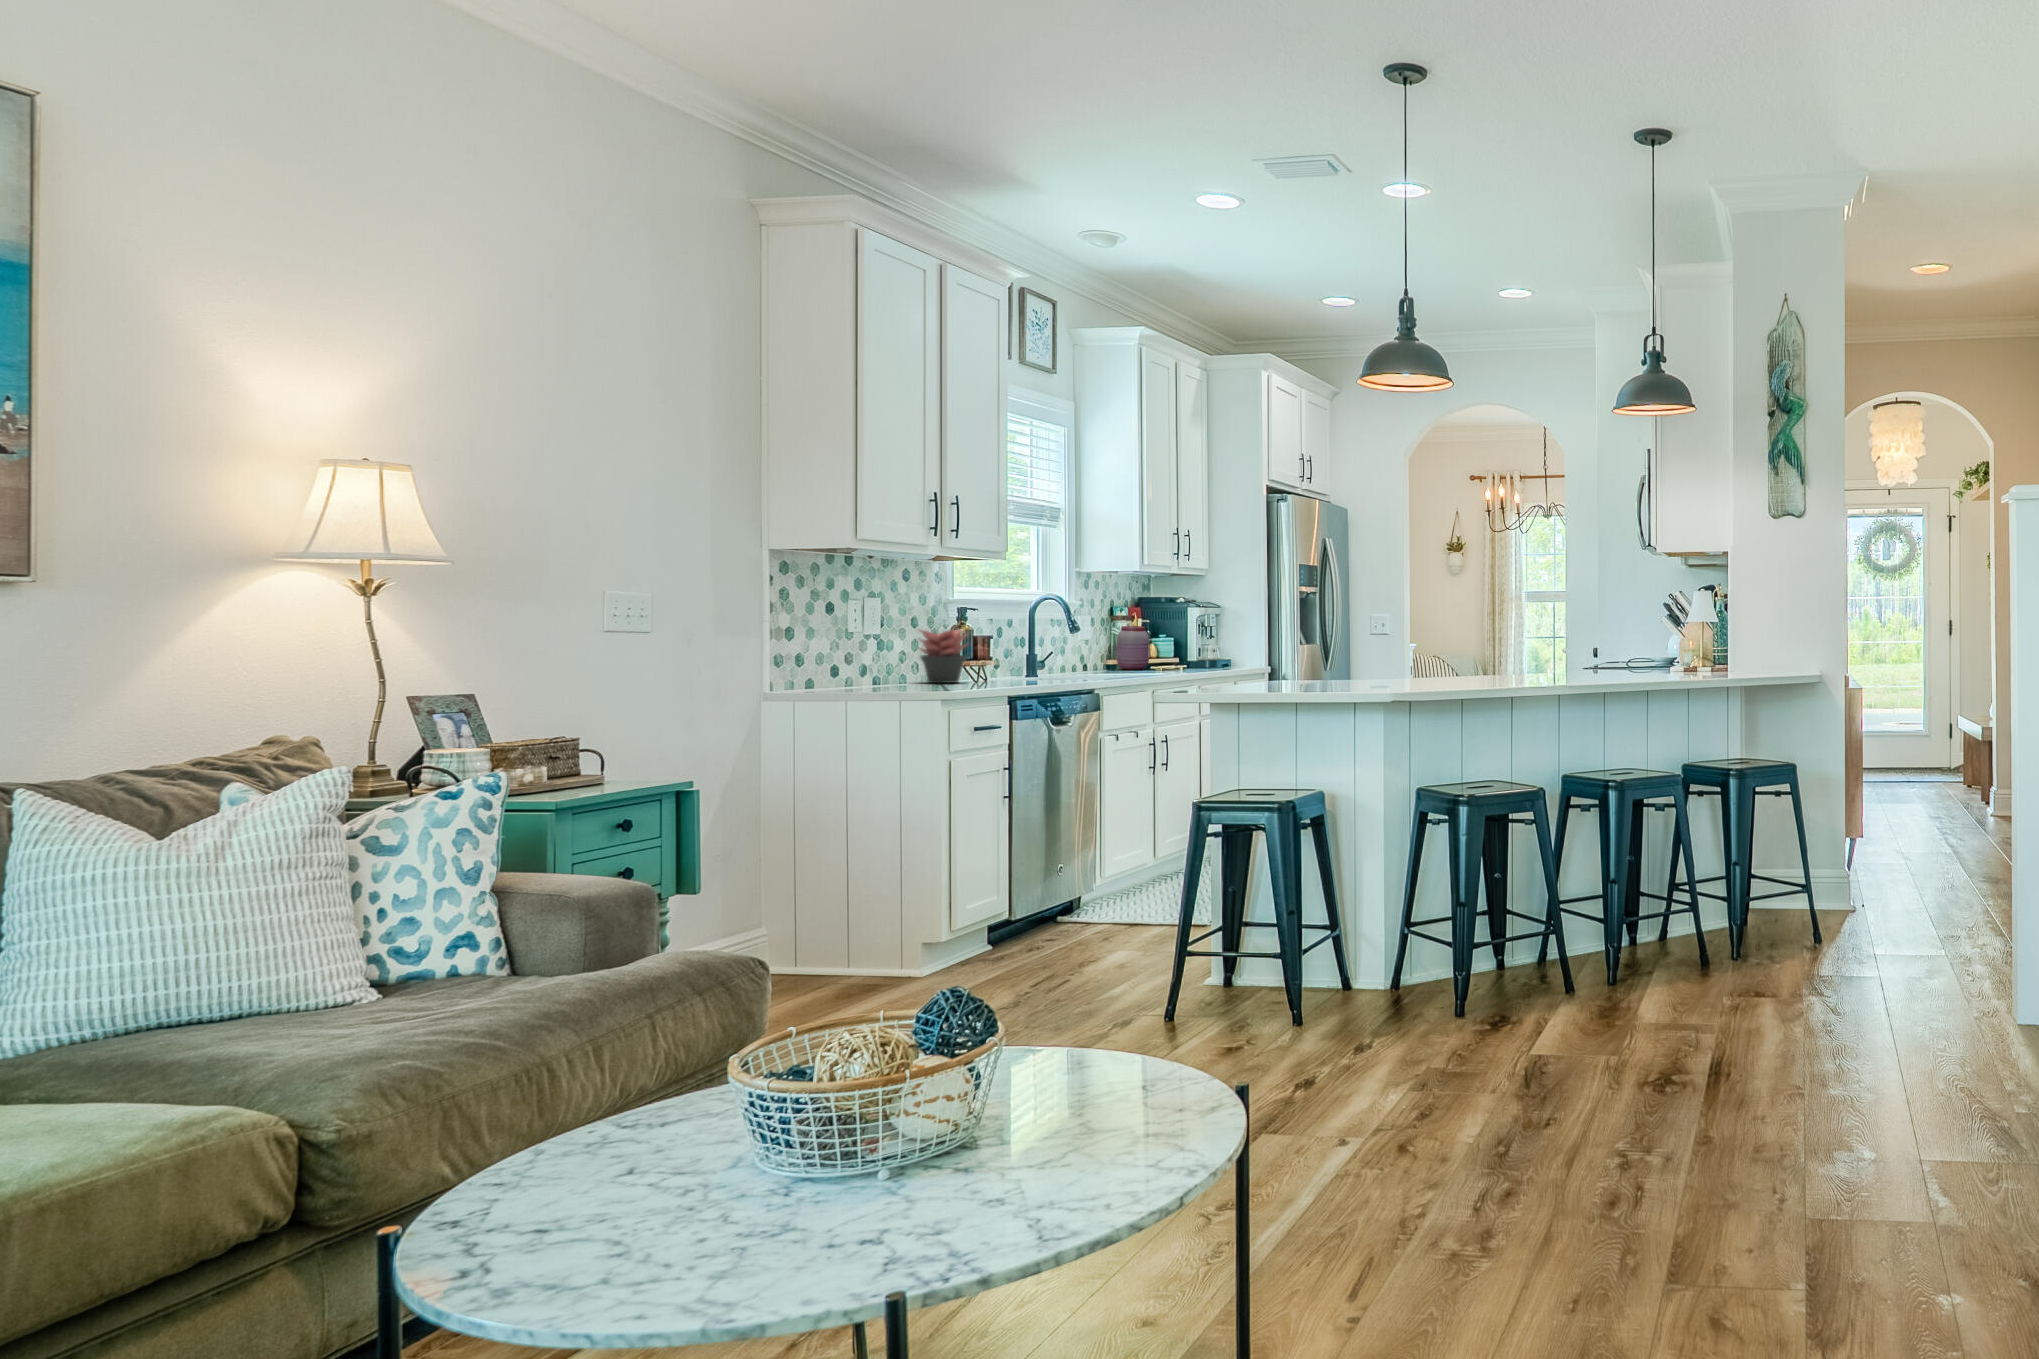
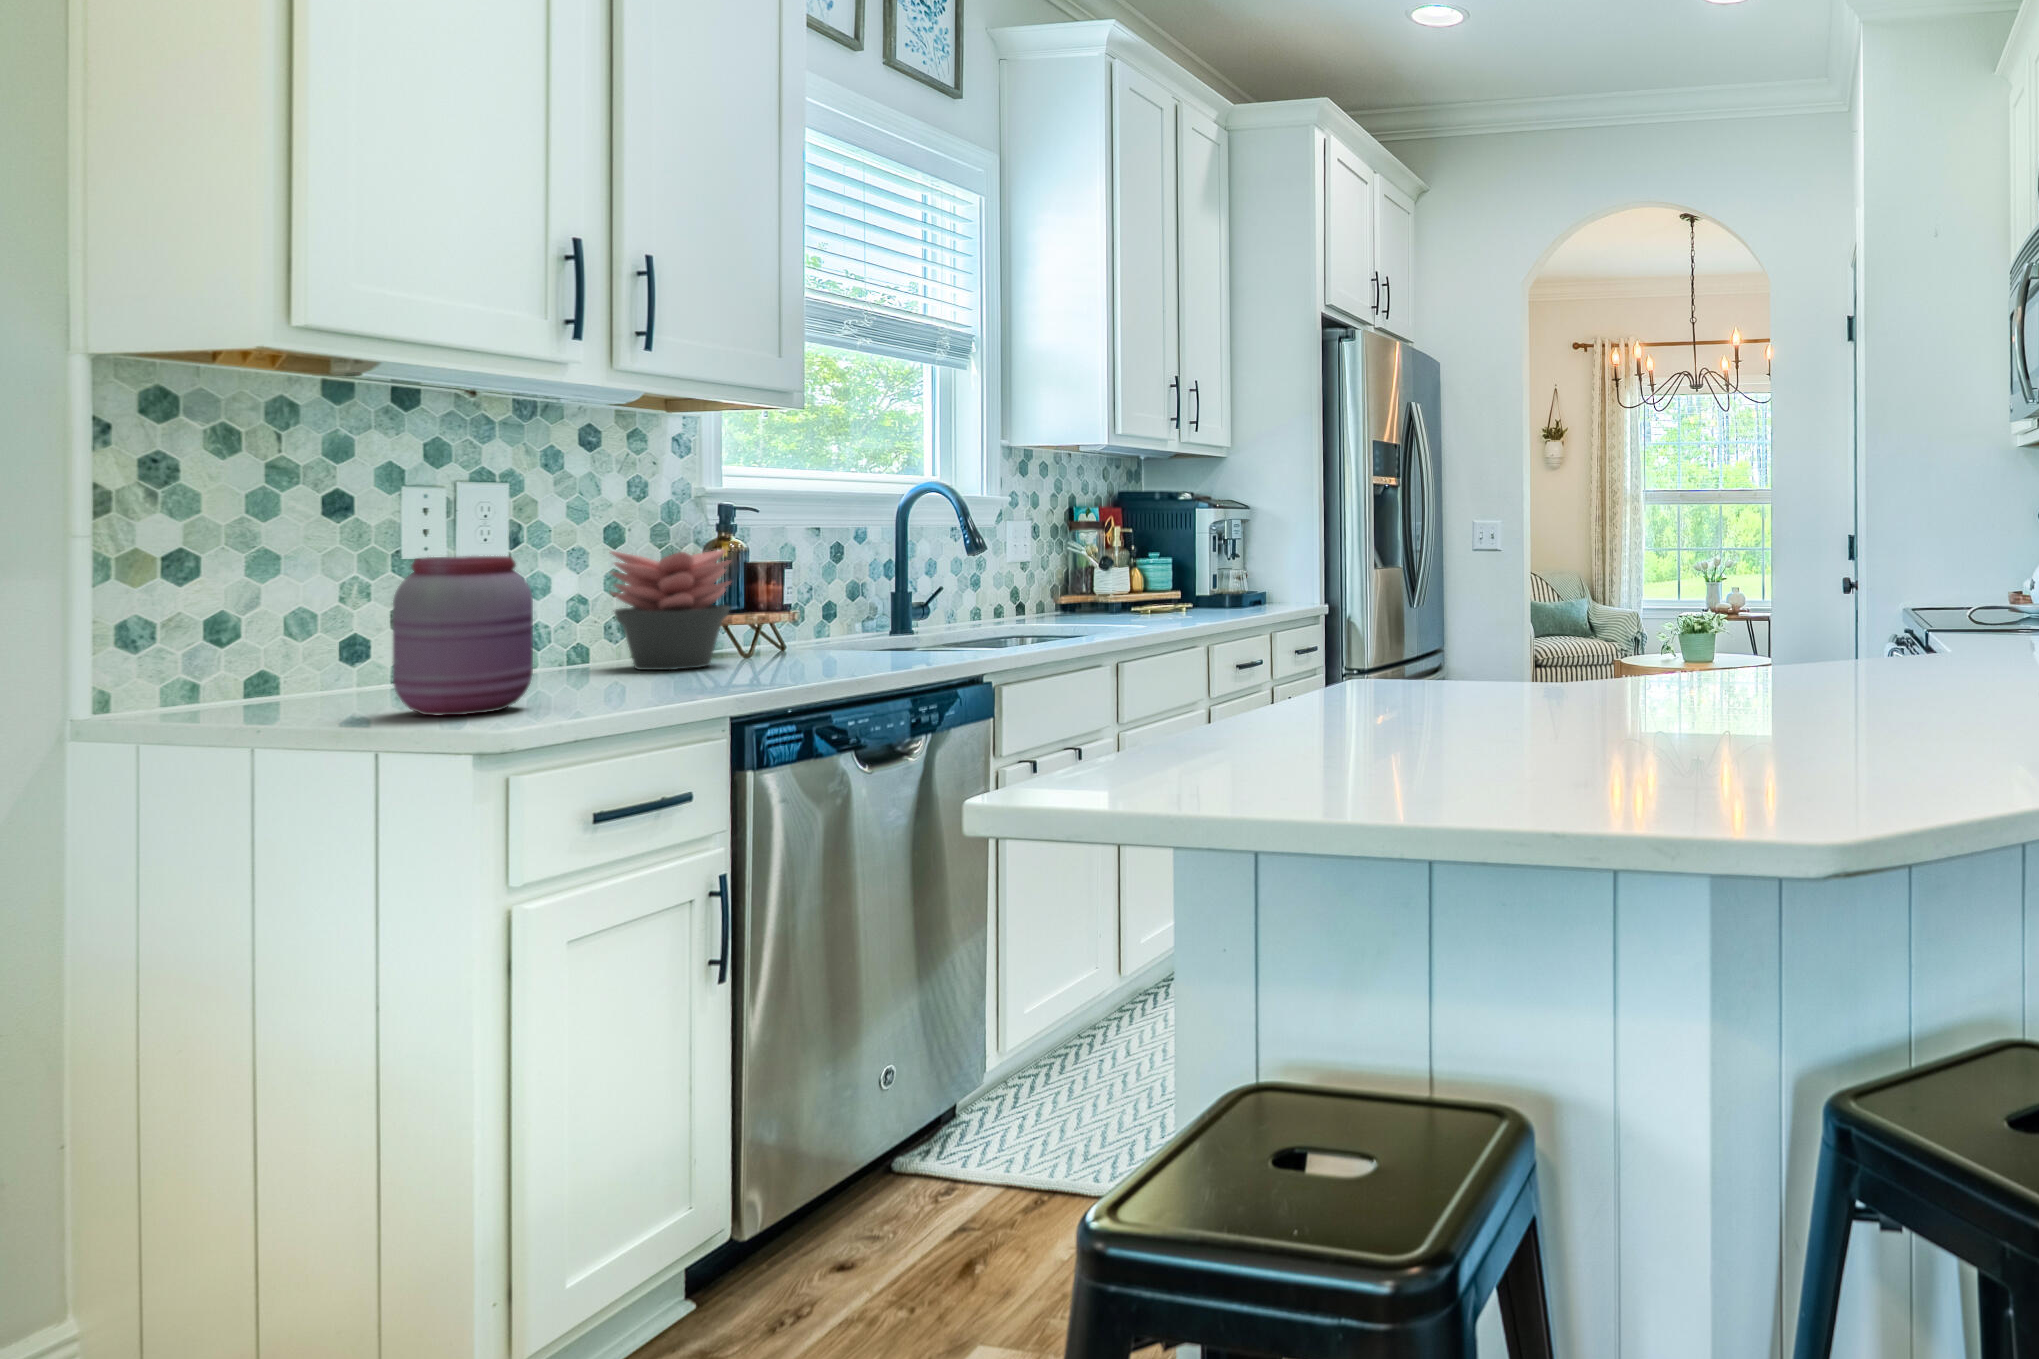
jar: present [1117,626,1149,670] -> present [393,556,533,715]

